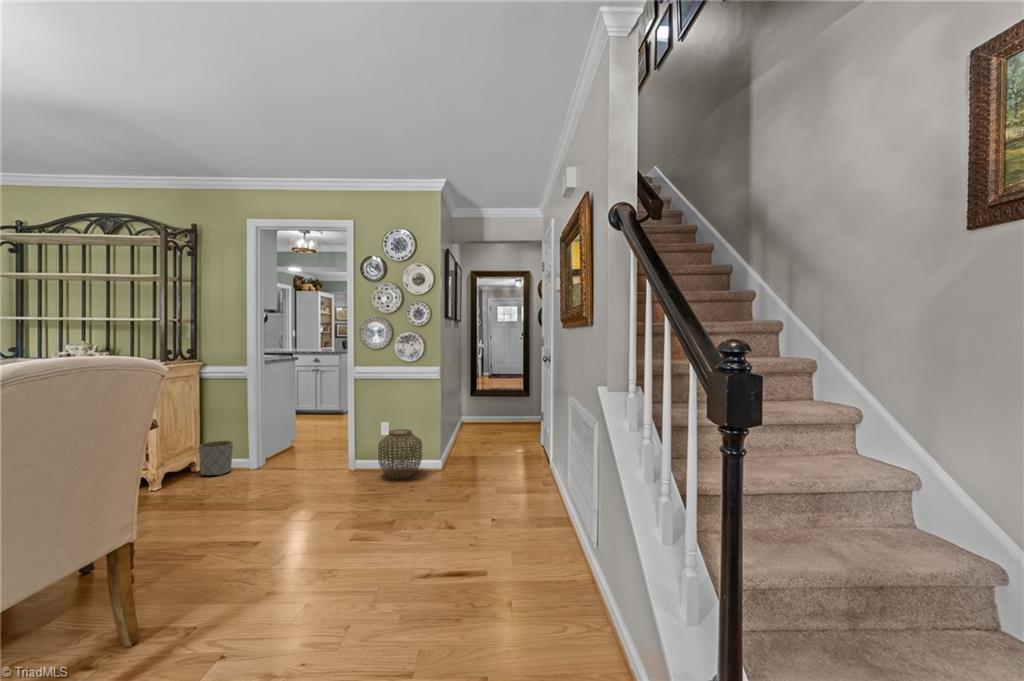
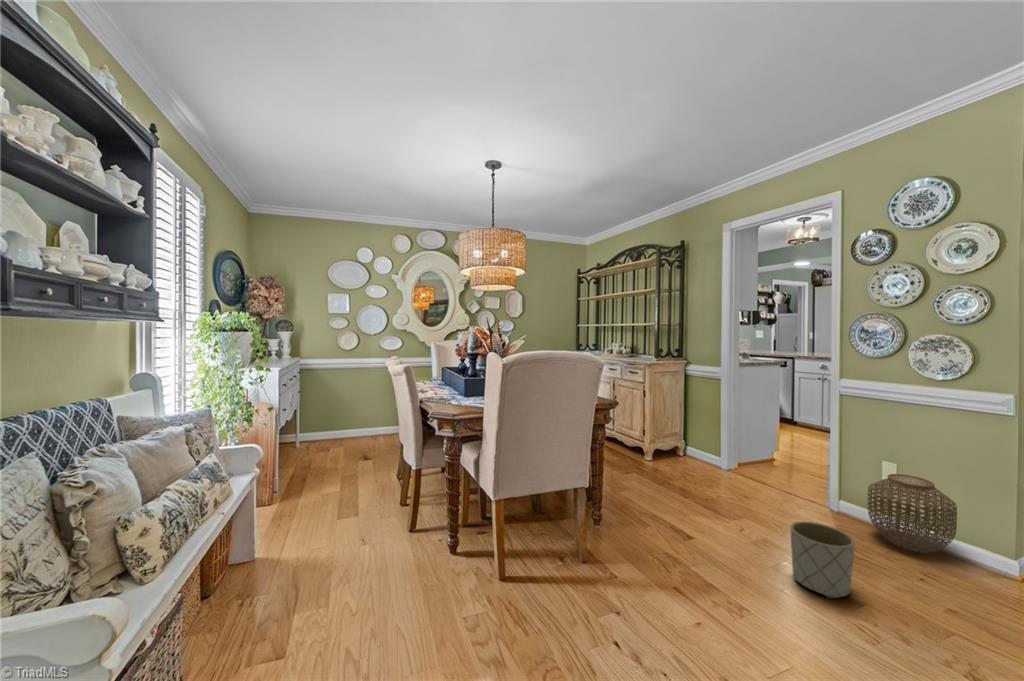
planter: present [199,441,233,476] -> present [791,522,855,598]

